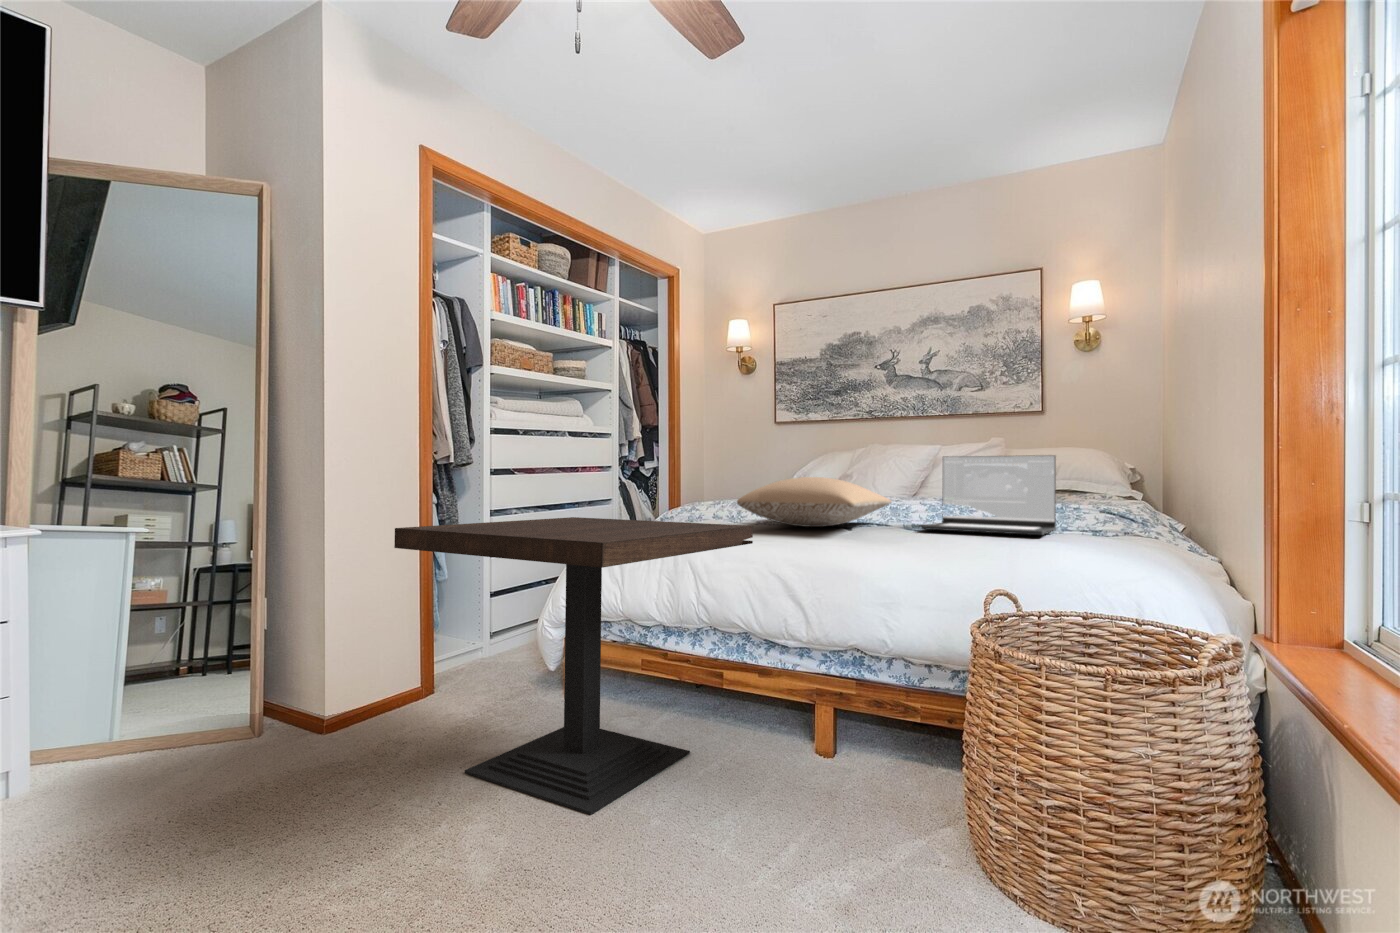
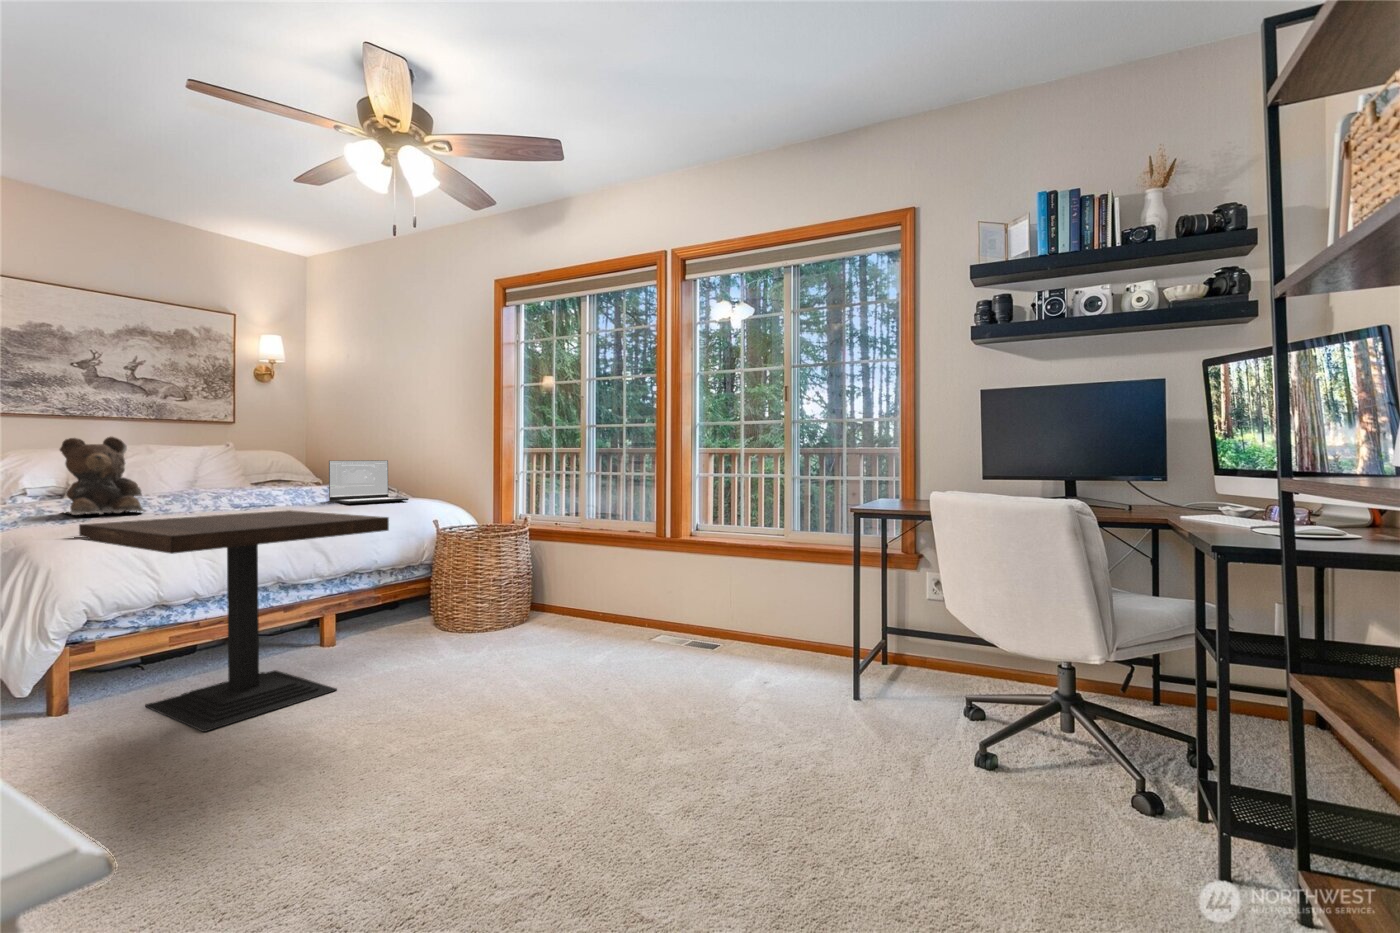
teddy bear: none [667,433,735,515] -> present [60,436,145,515]
pillow: present [737,477,892,527] -> none [215,476,342,510]

